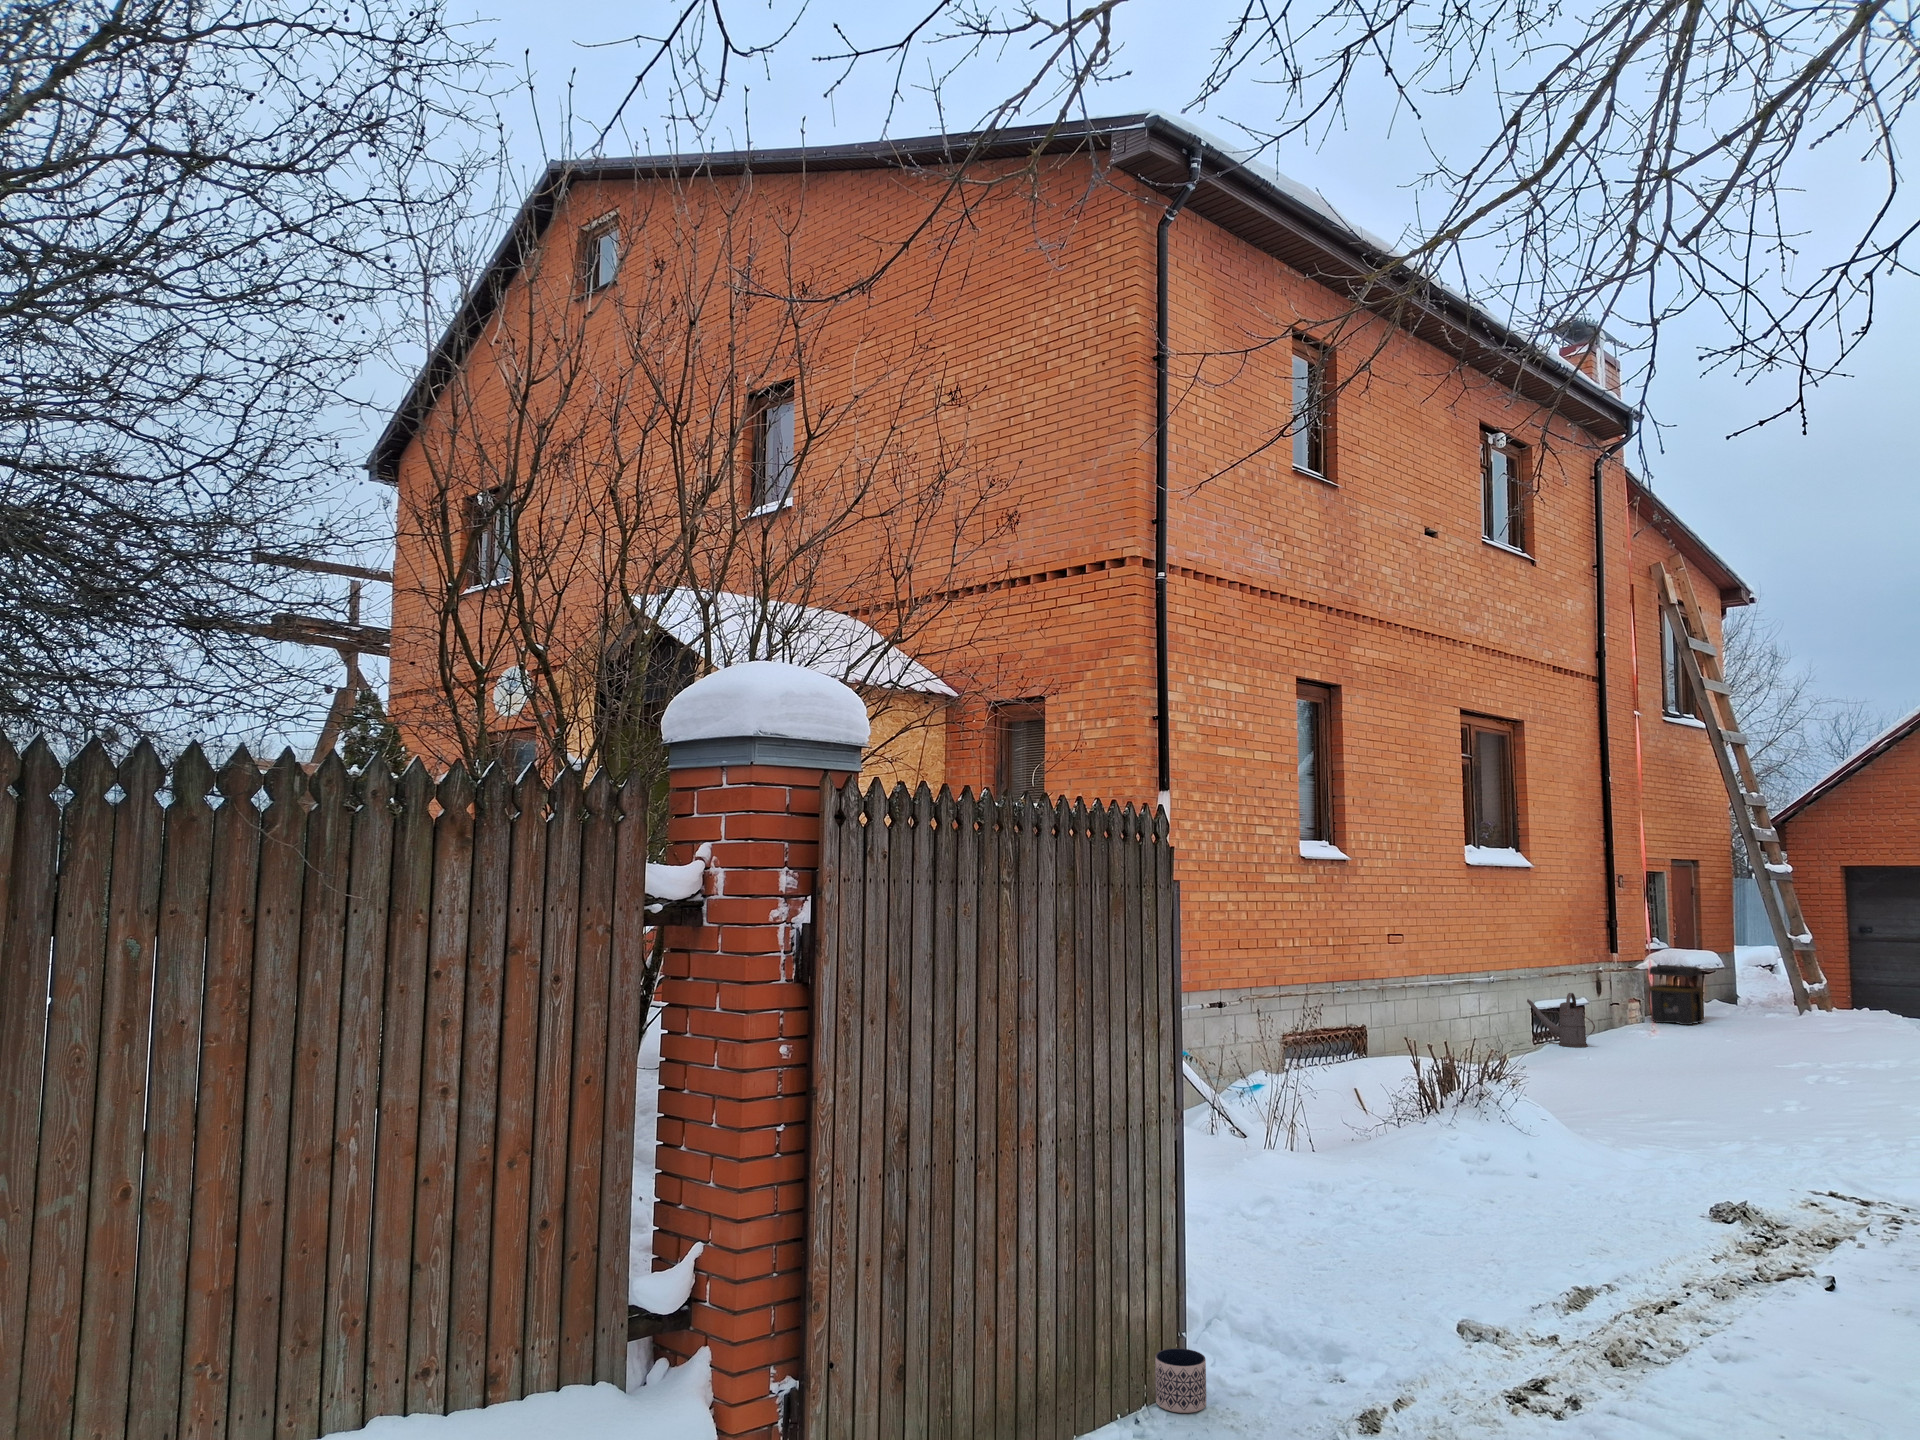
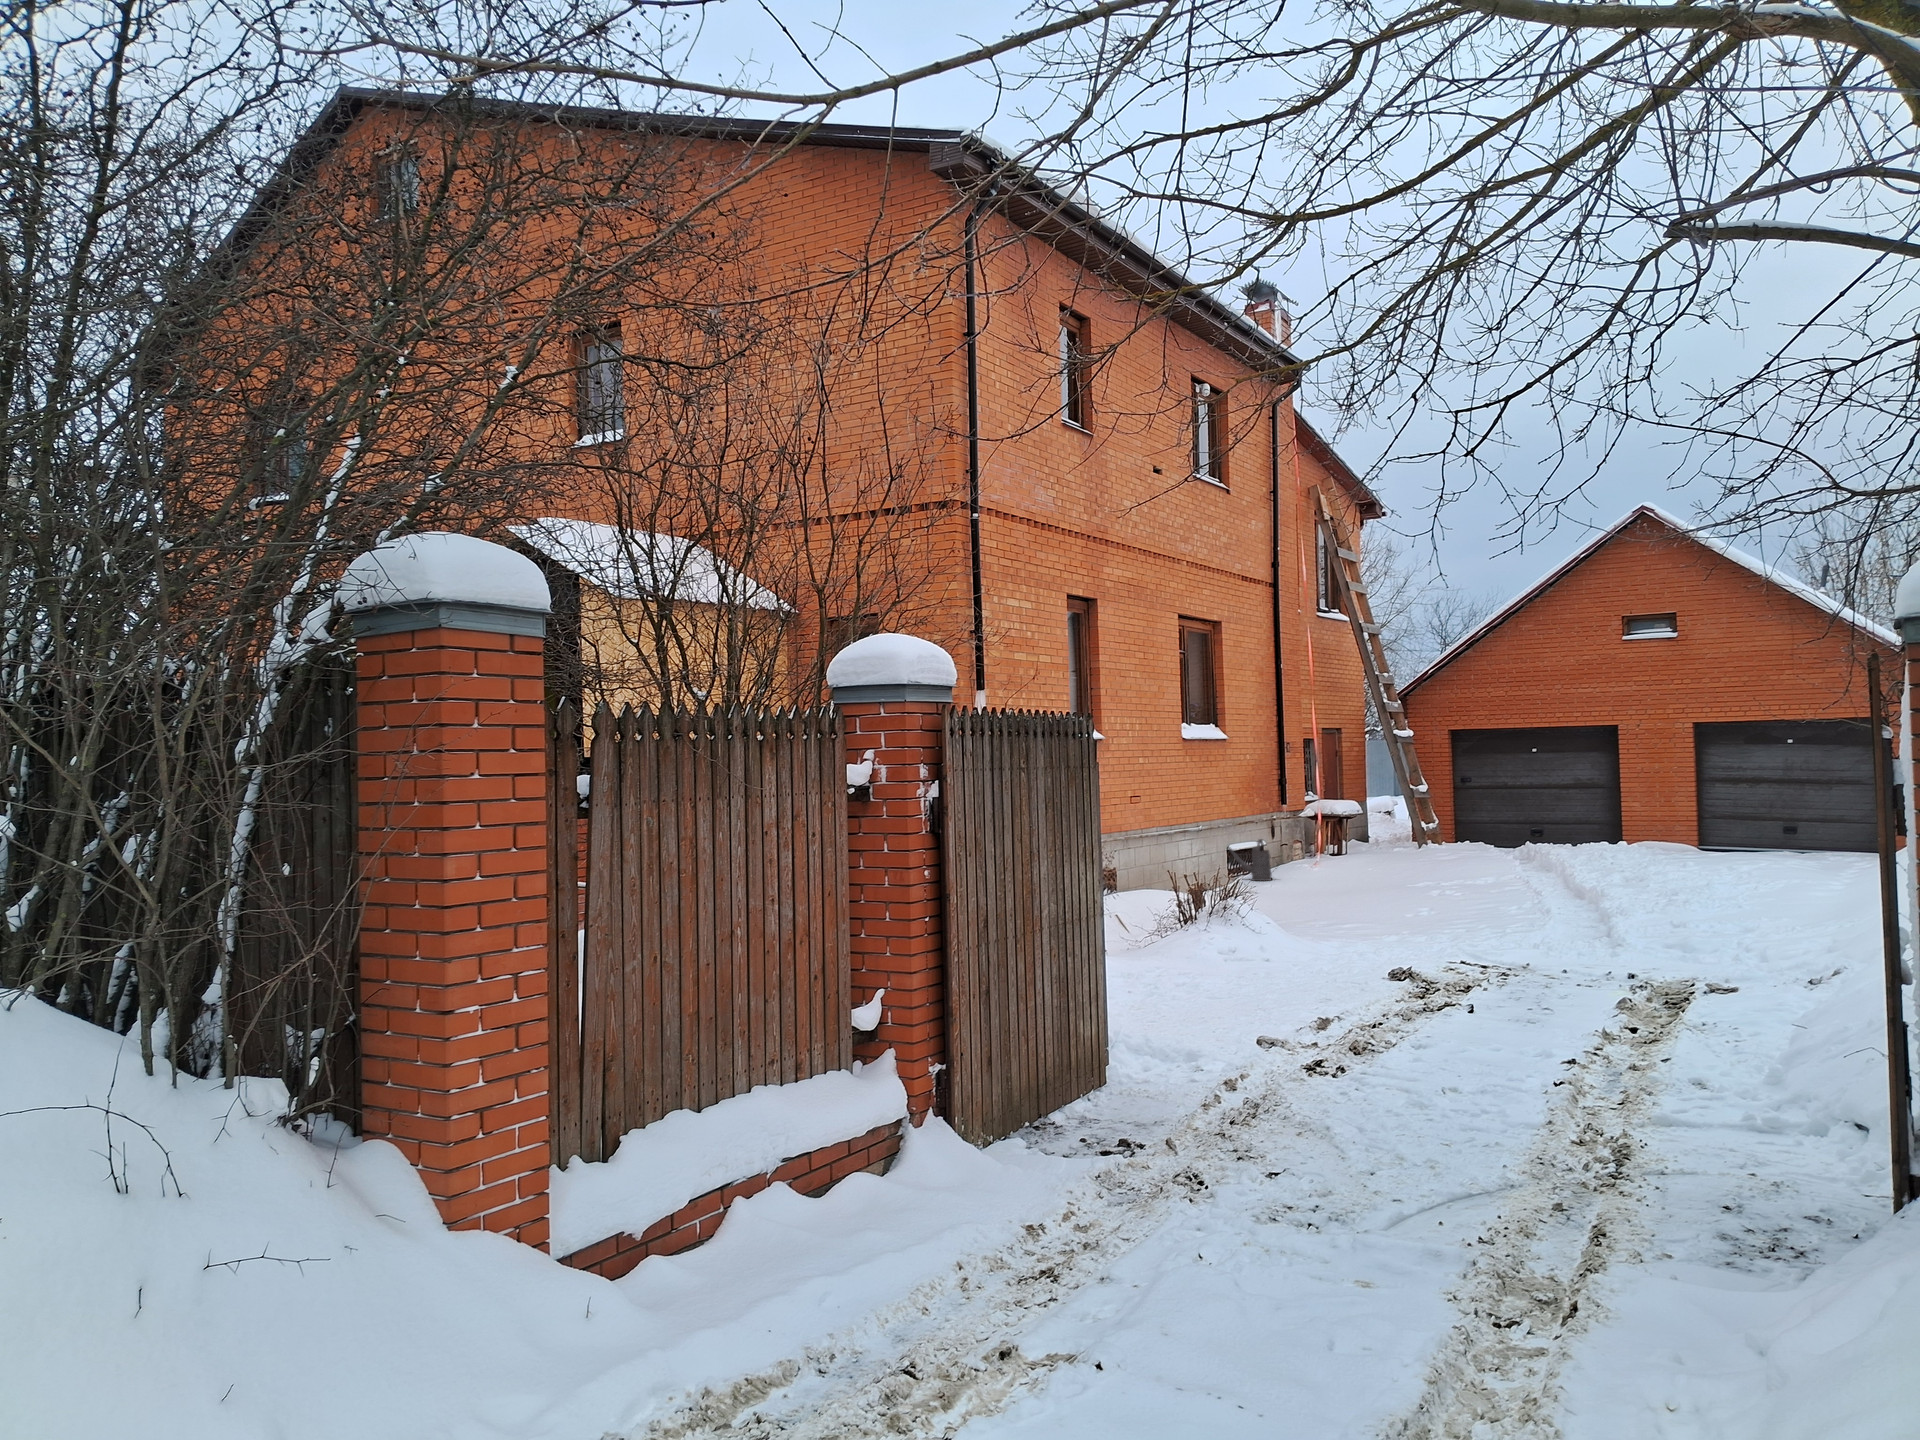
toolbox: present [1649,965,1704,1025] -> none [1311,814,1350,861]
planter: present [1155,1348,1206,1413] -> none [1098,1058,1130,1094]

